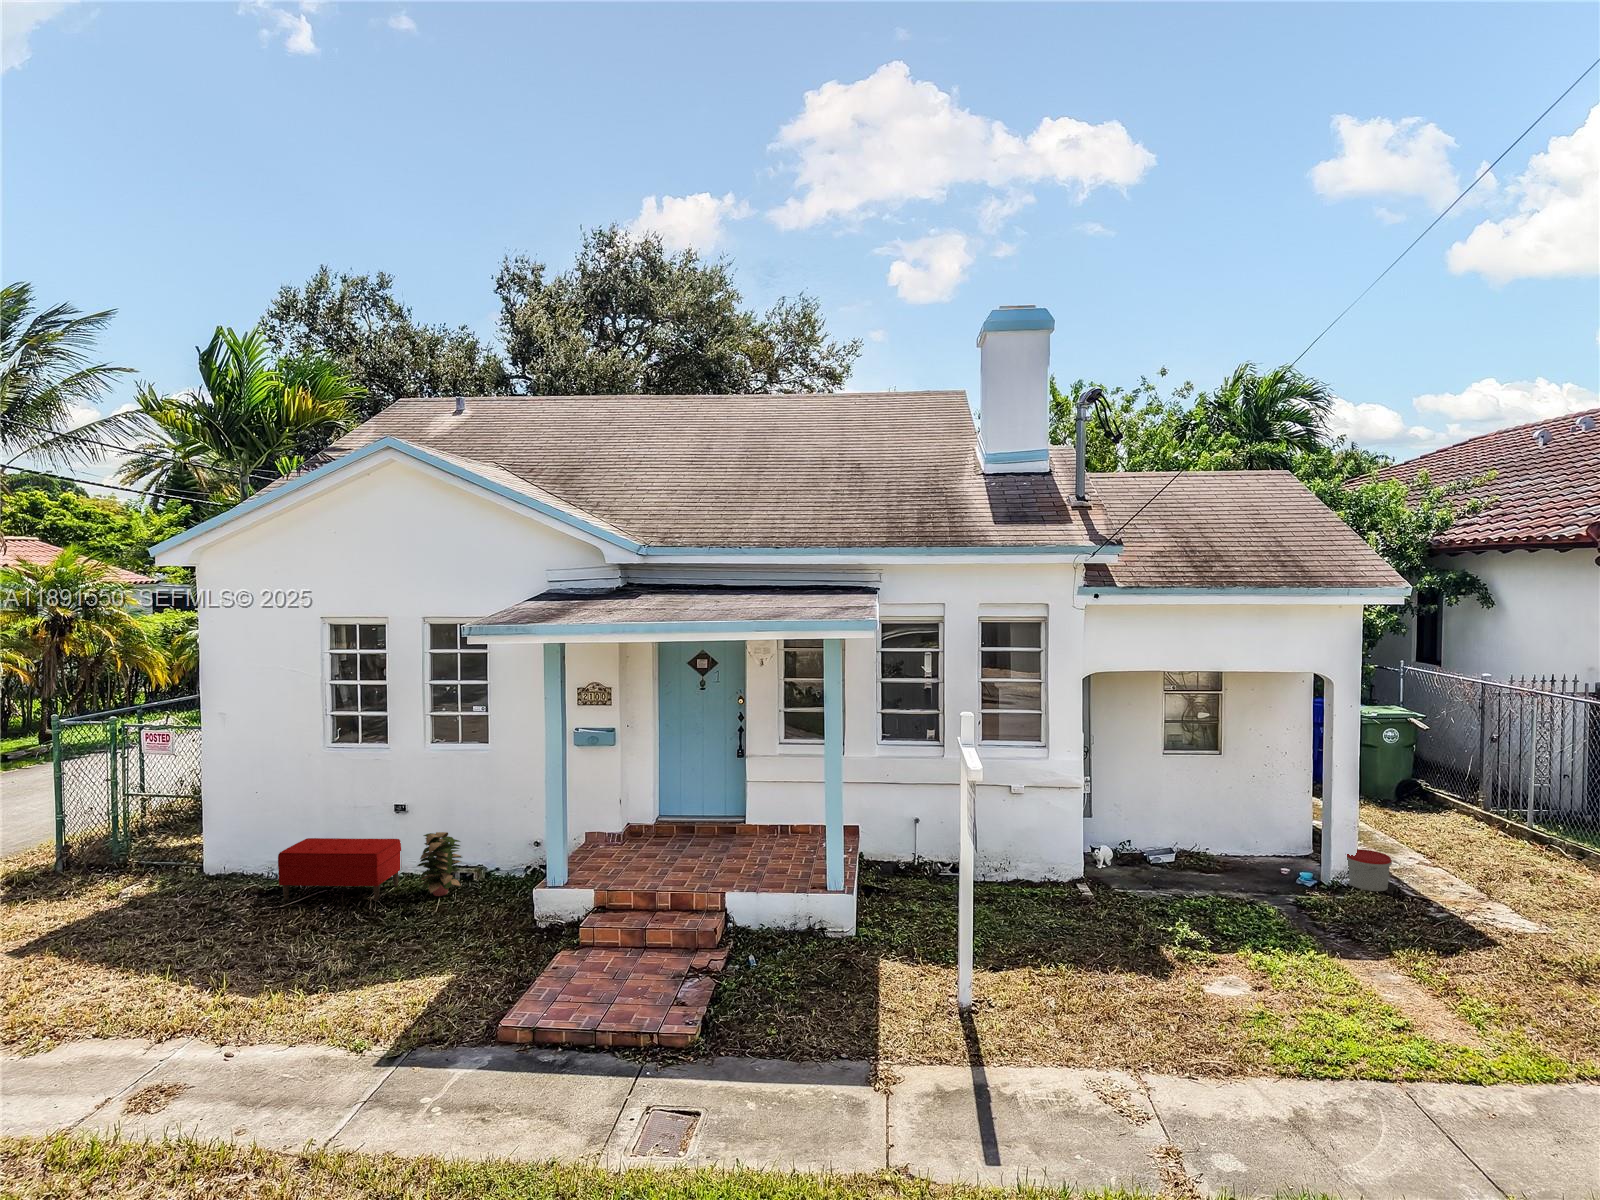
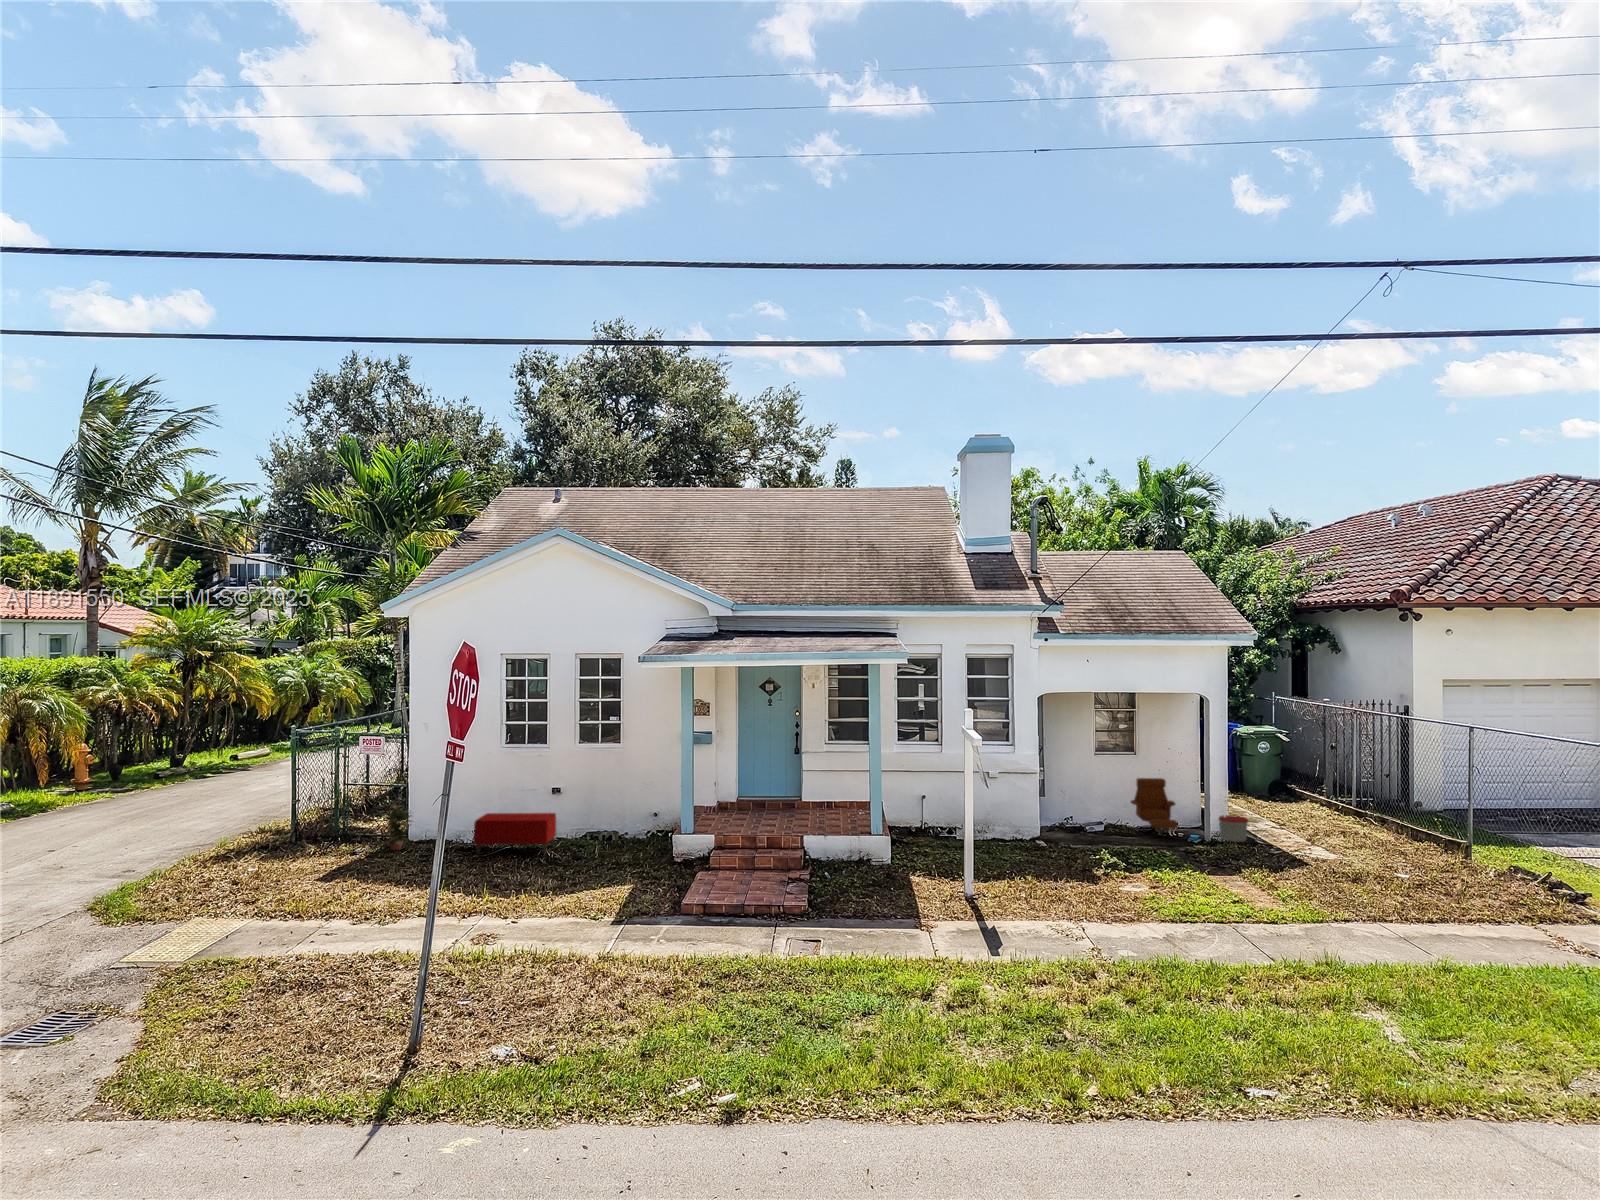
lounge chair: none [1213,791,1286,888] -> present [1131,778,1178,840]
decorative plant: present [417,832,462,896] -> present [383,805,411,850]

